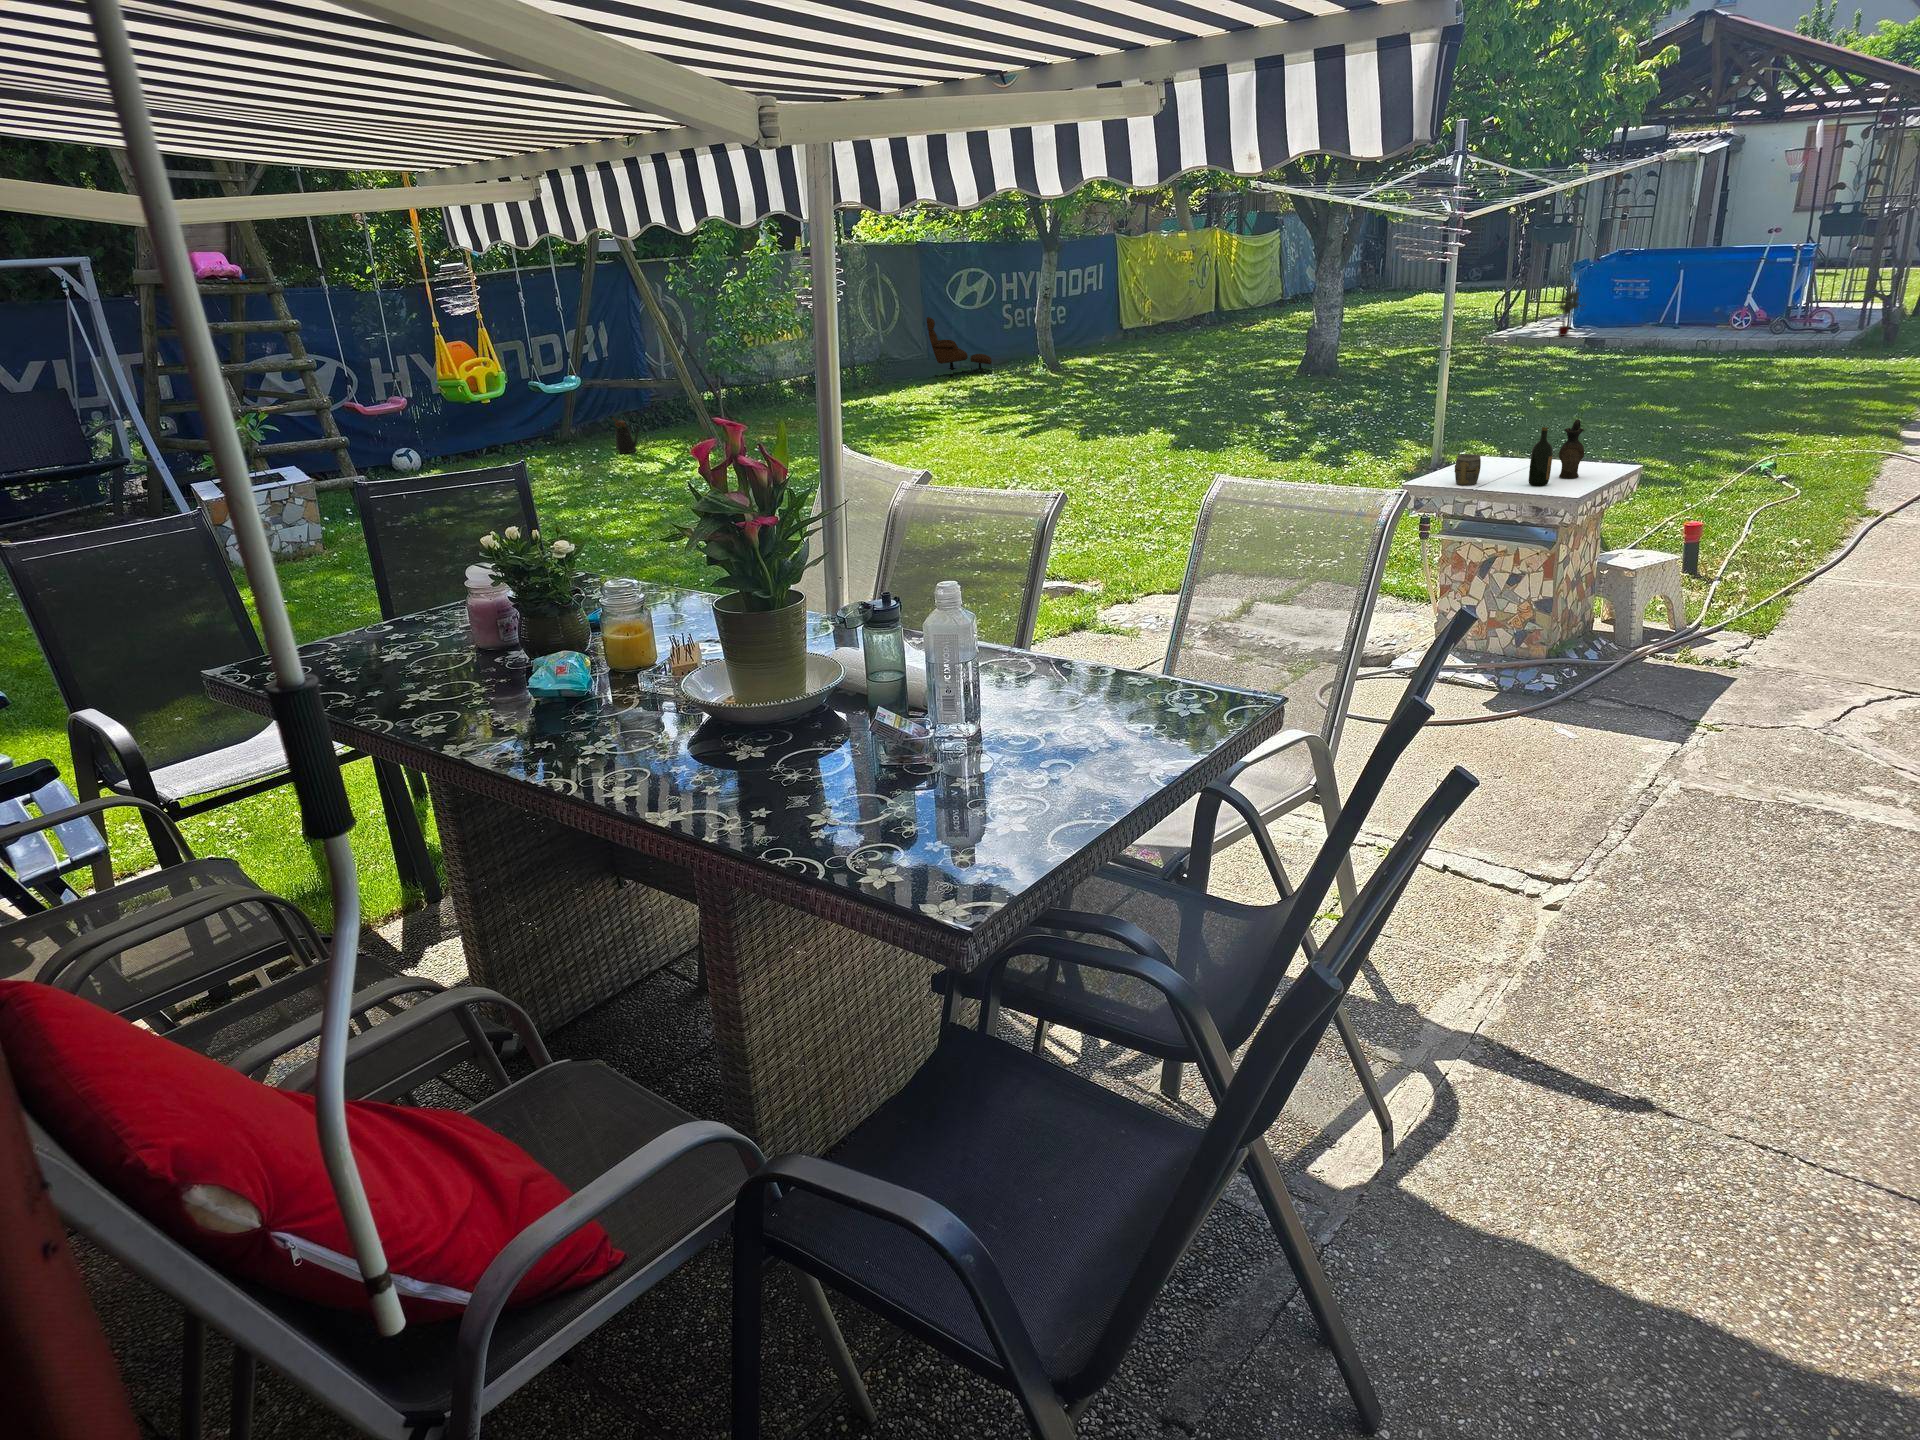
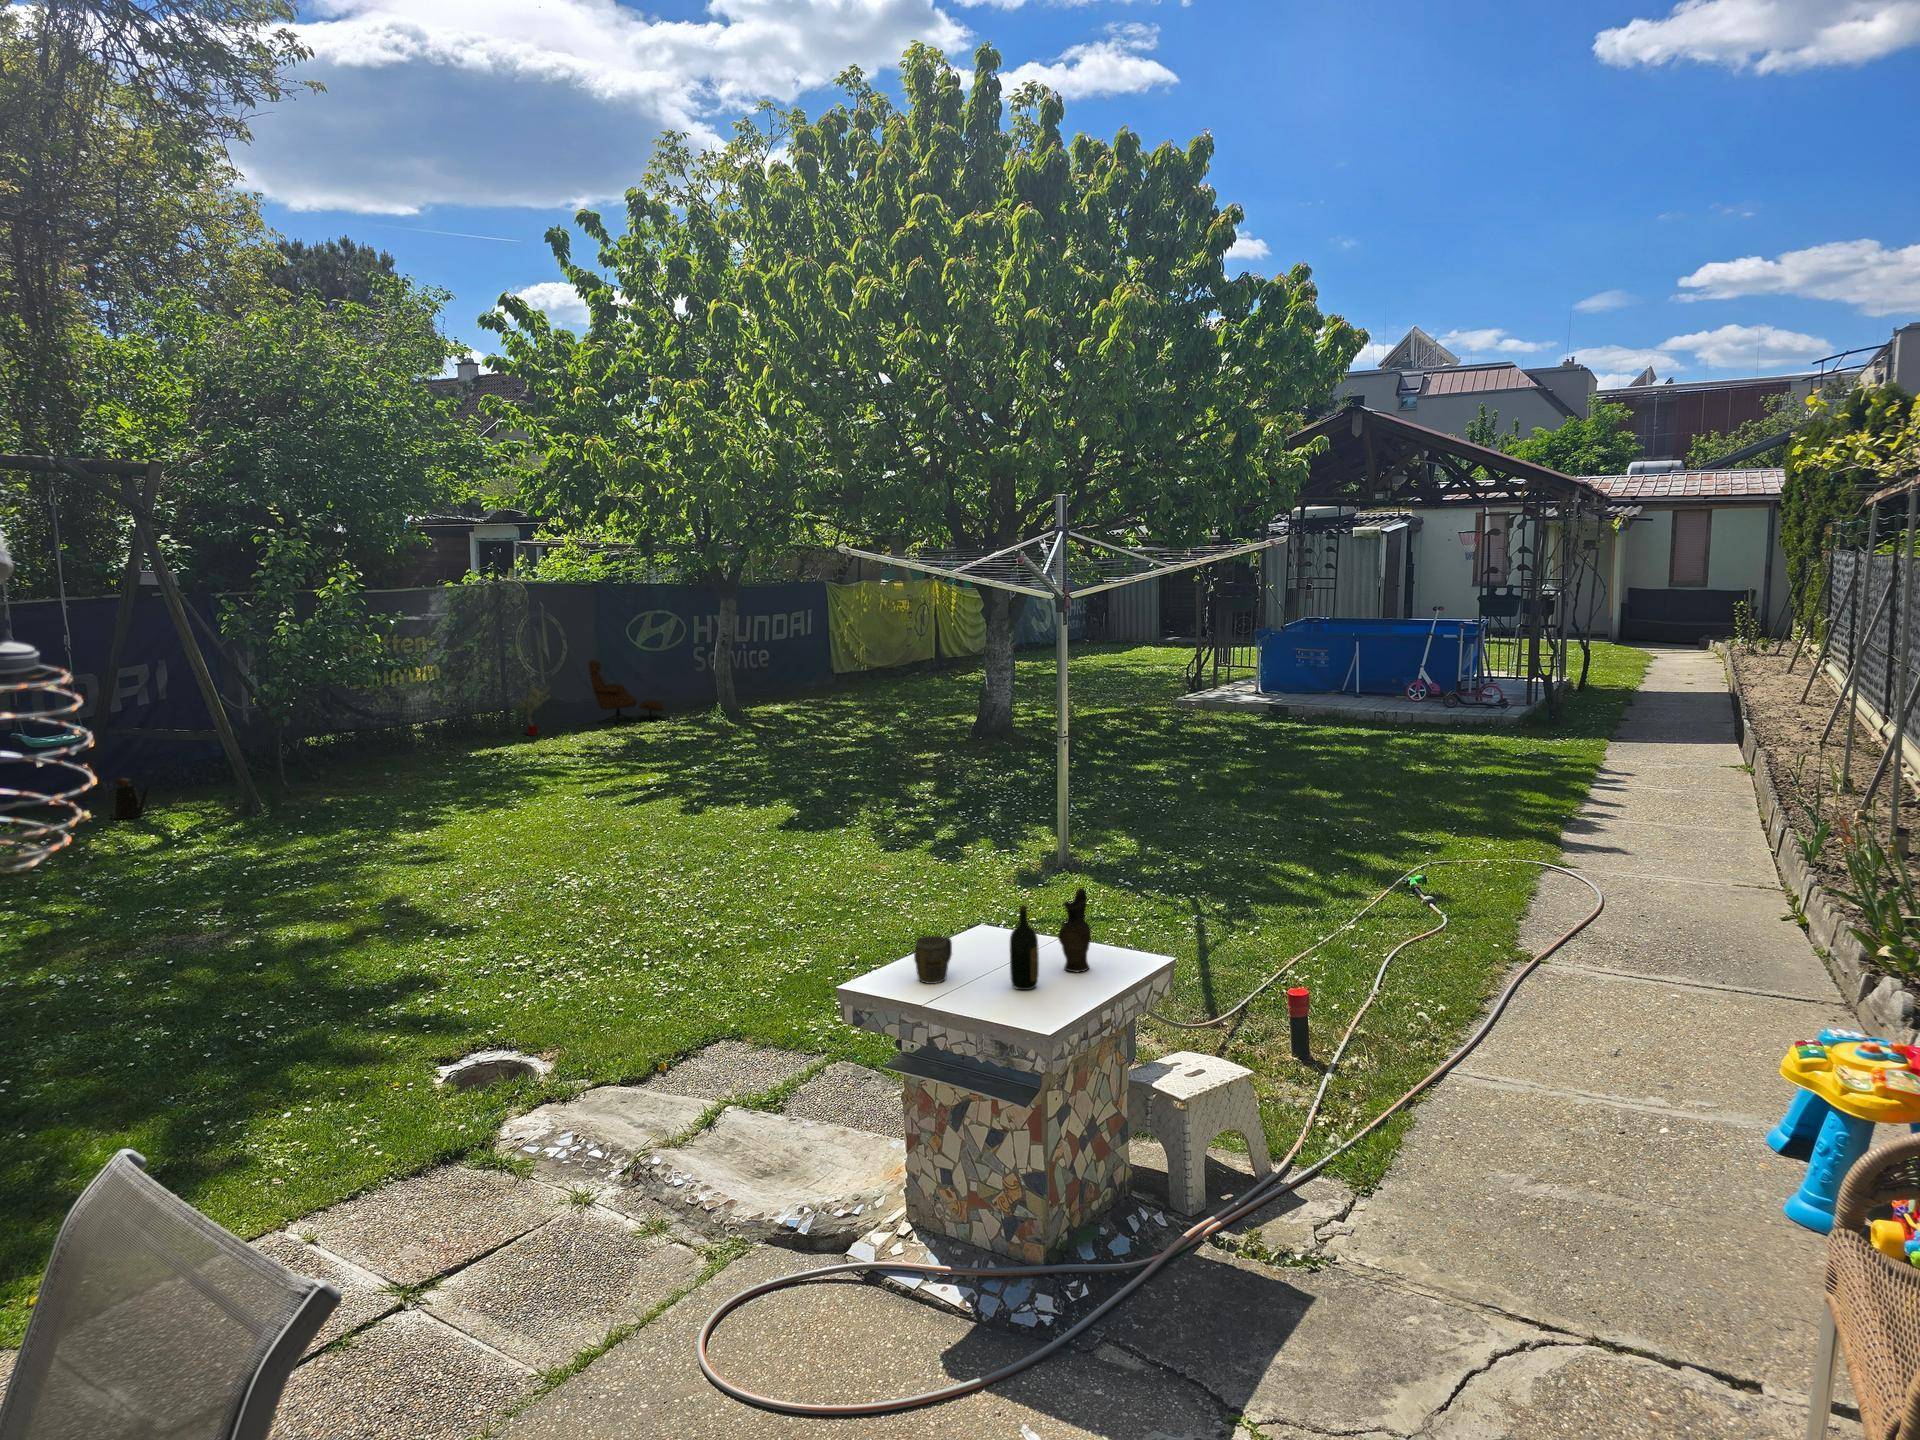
potted tree: present [1558,286,1582,336] -> present [513,683,550,736]

